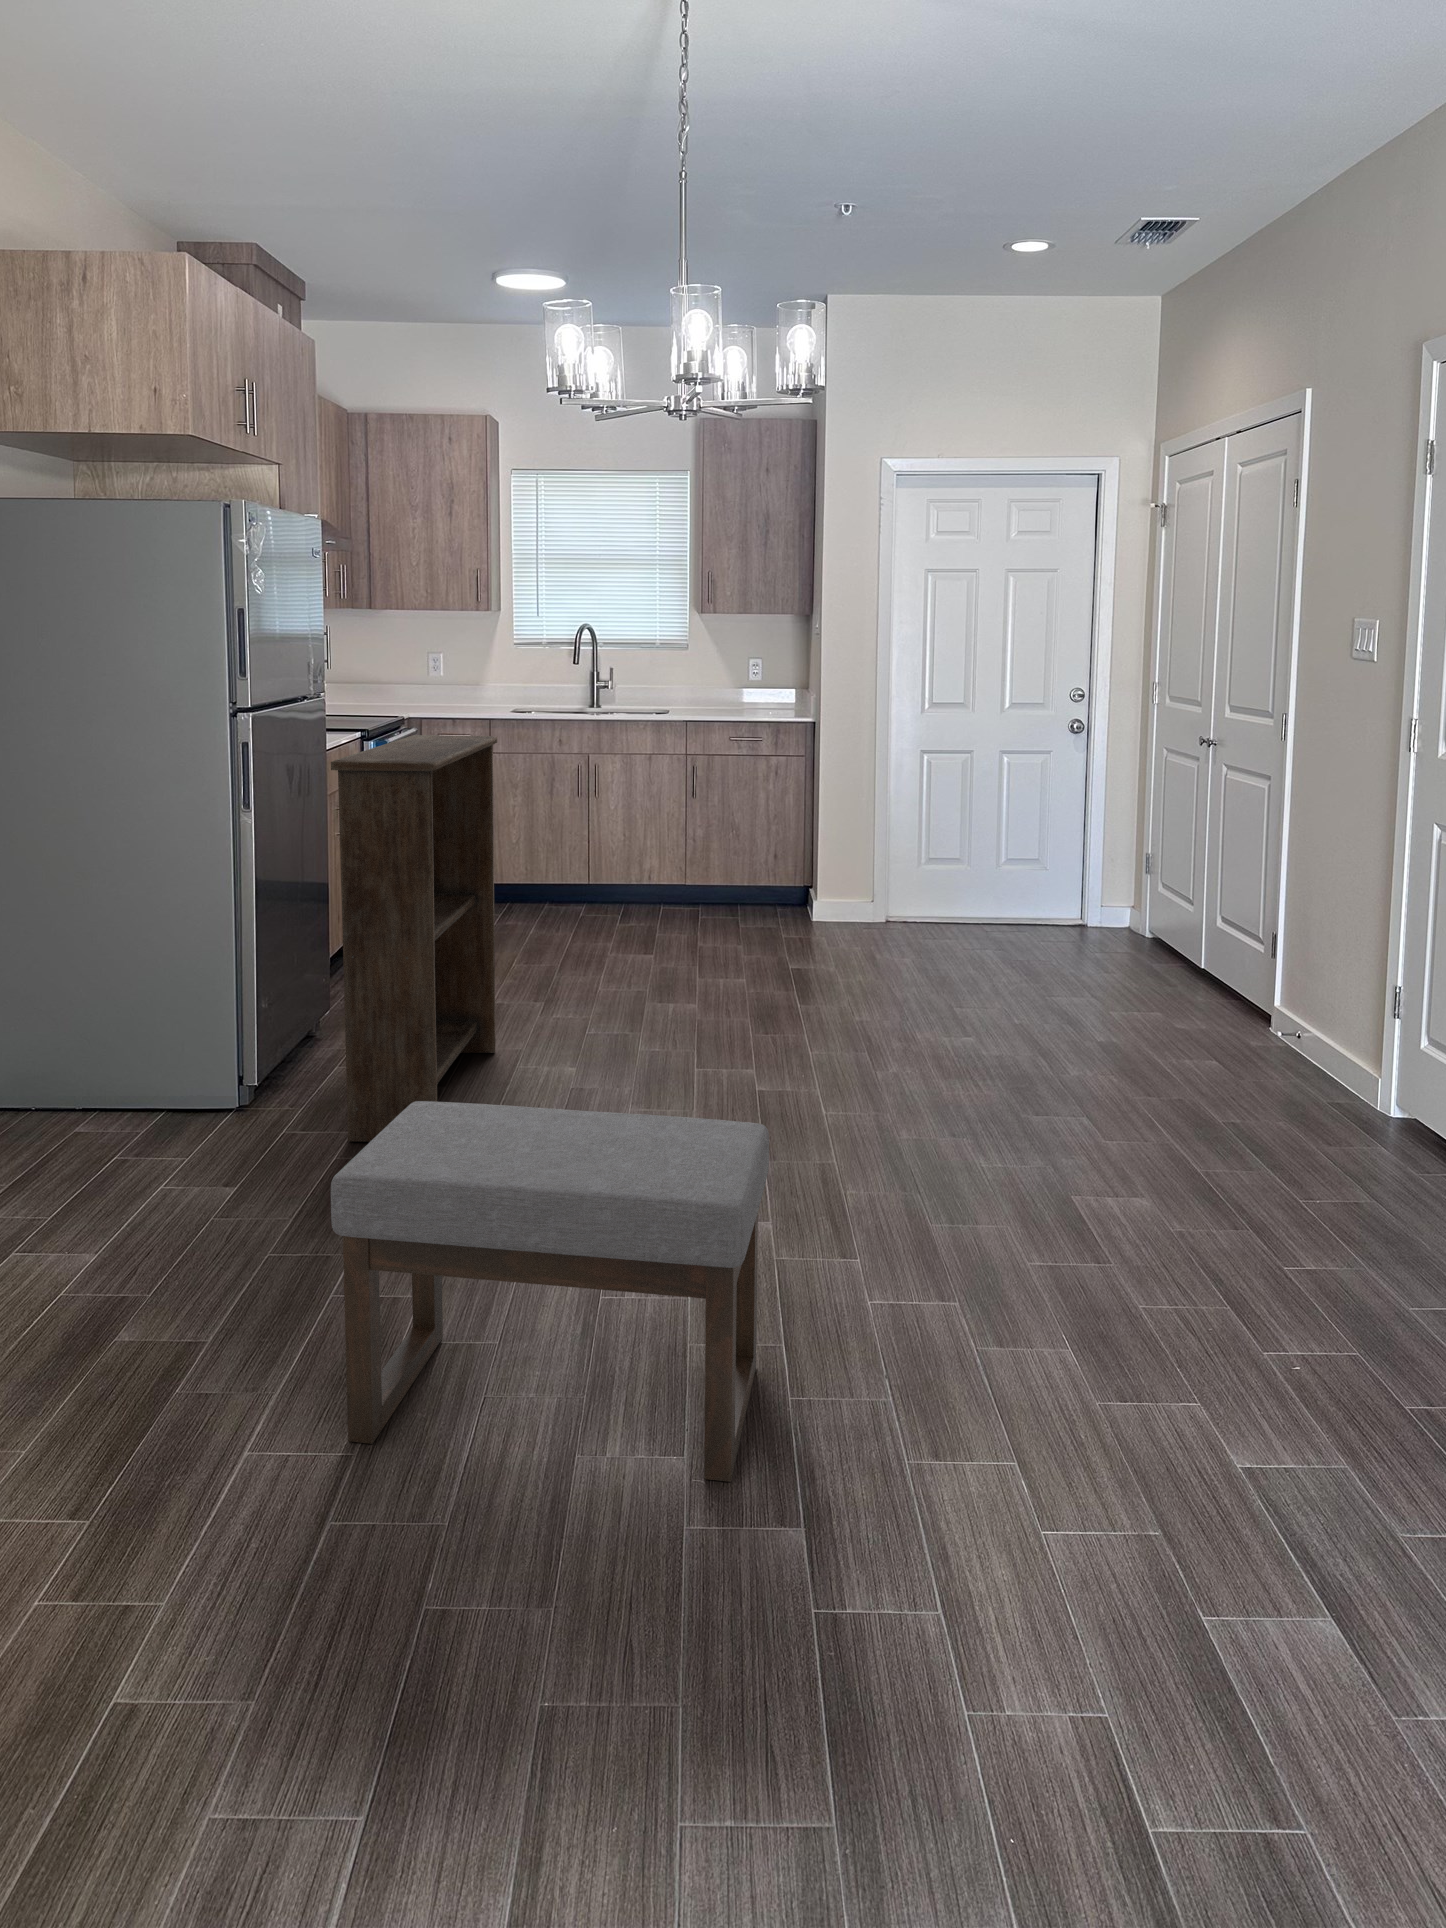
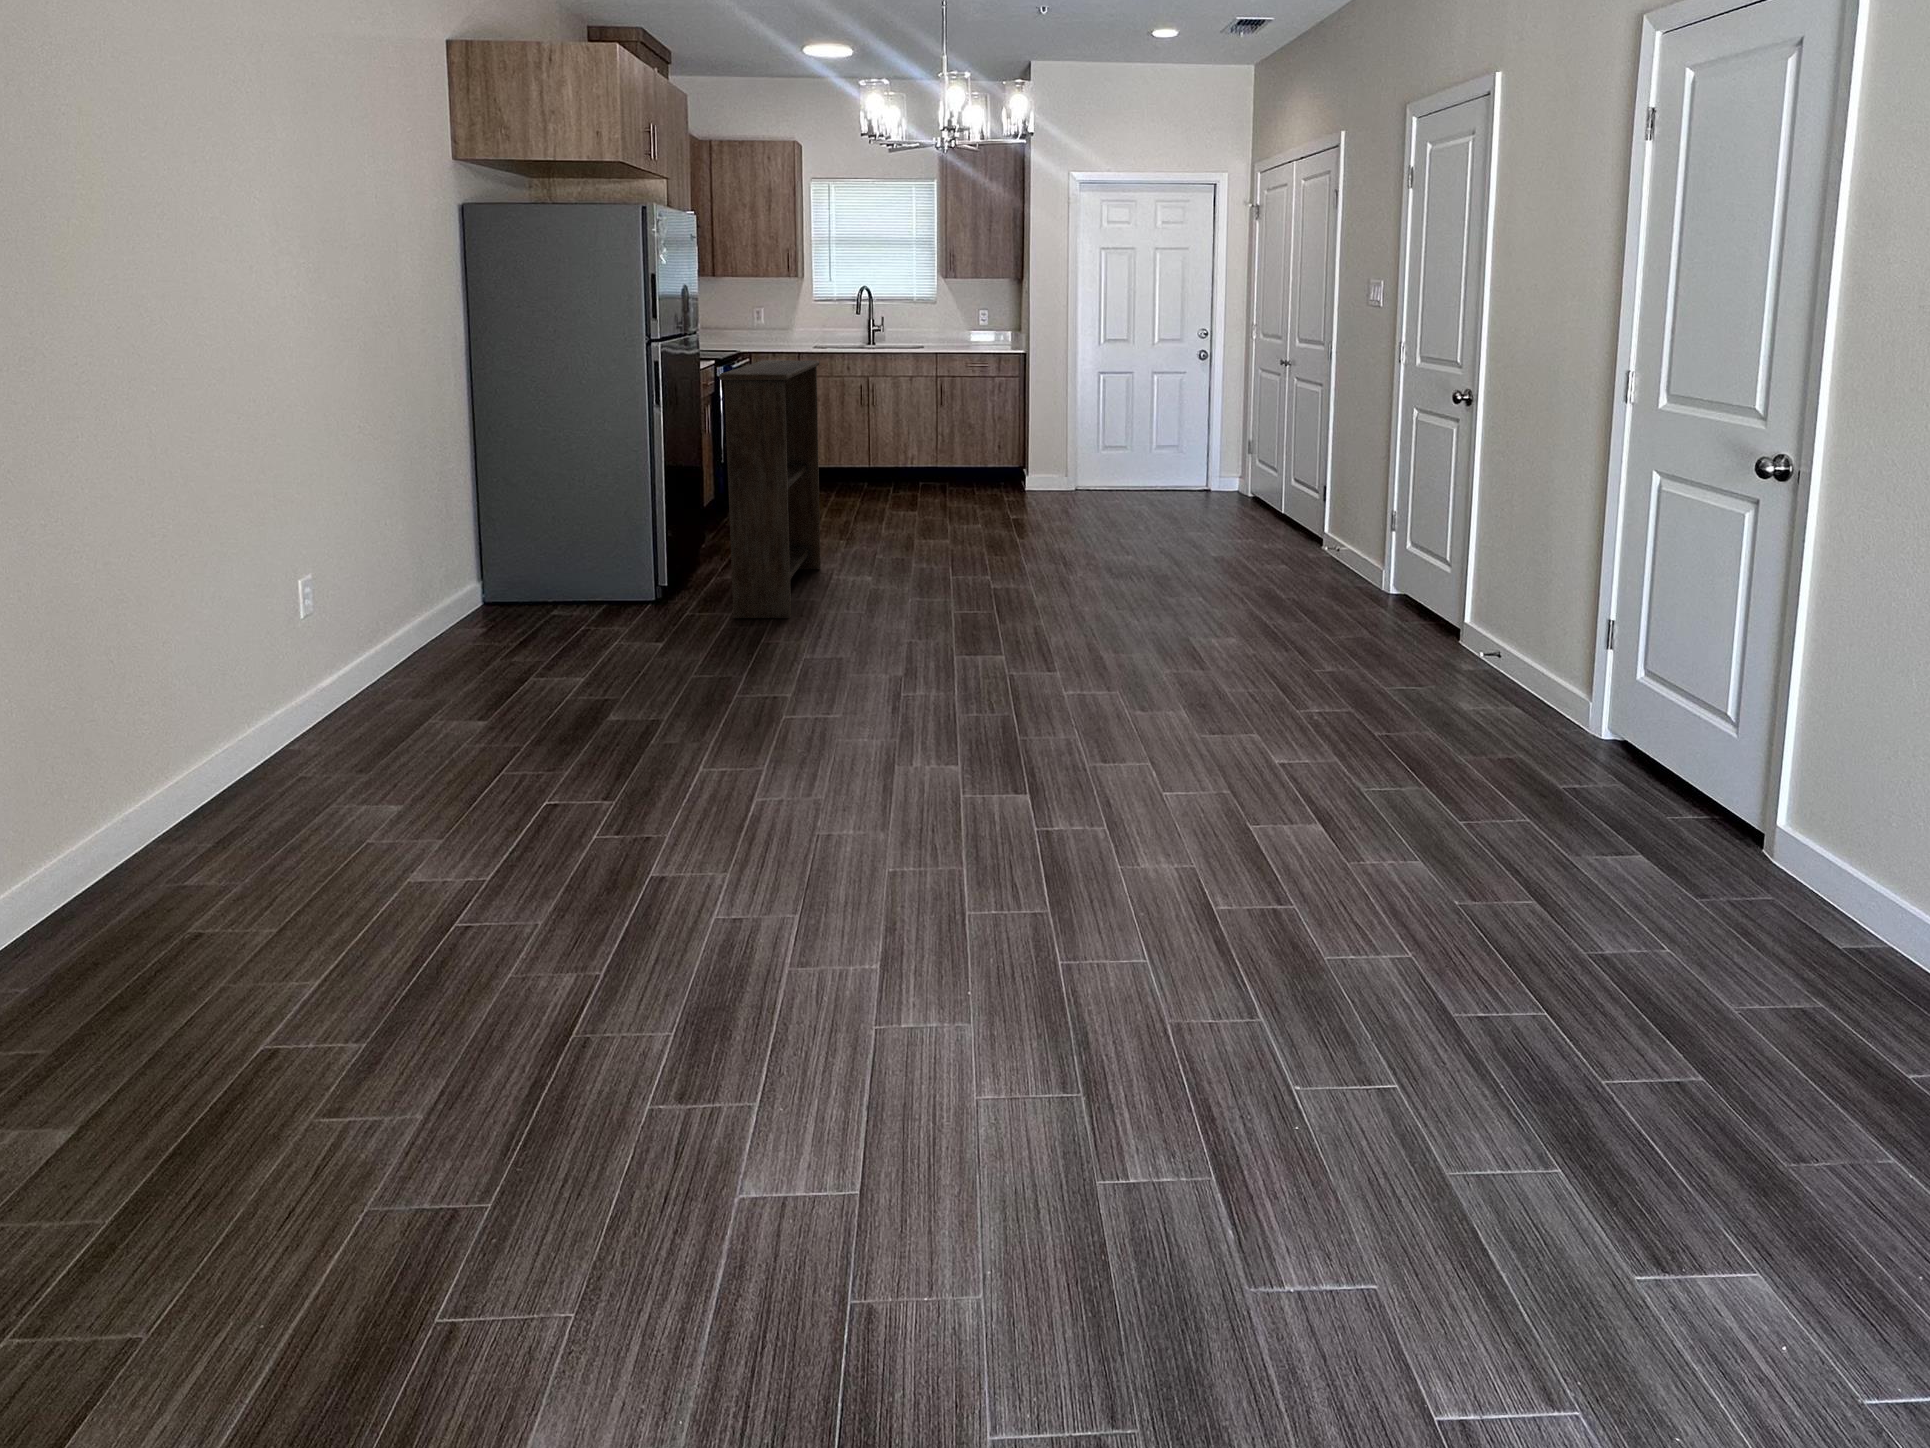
ottoman: present [331,1101,769,1482] -> none [753,572,1006,773]

